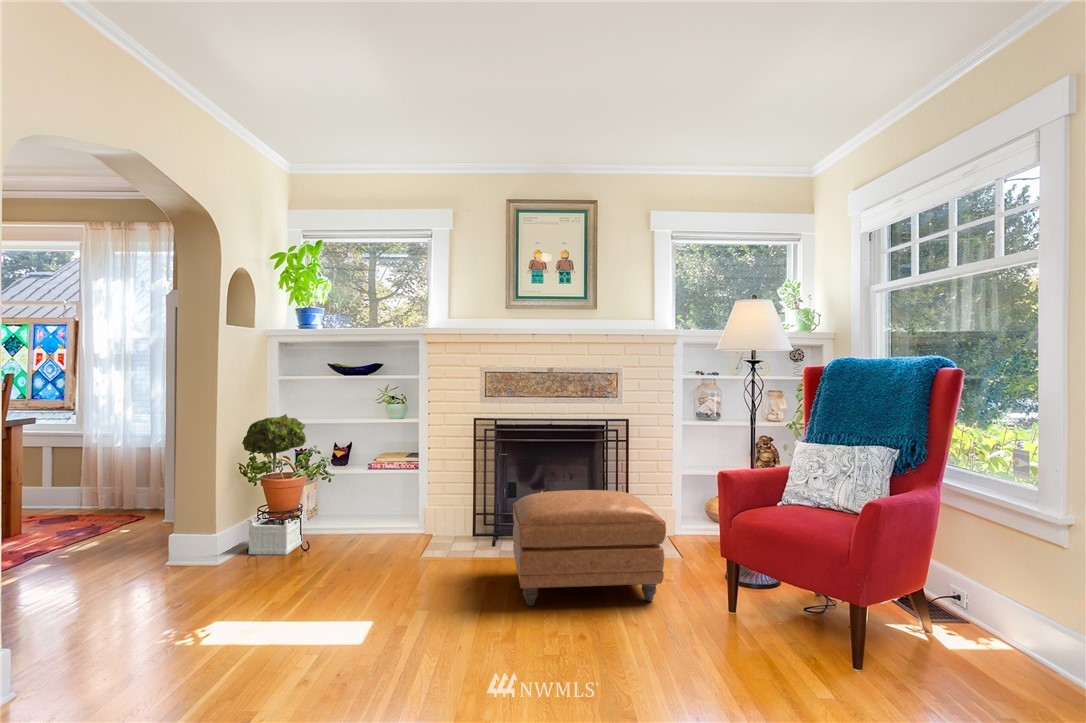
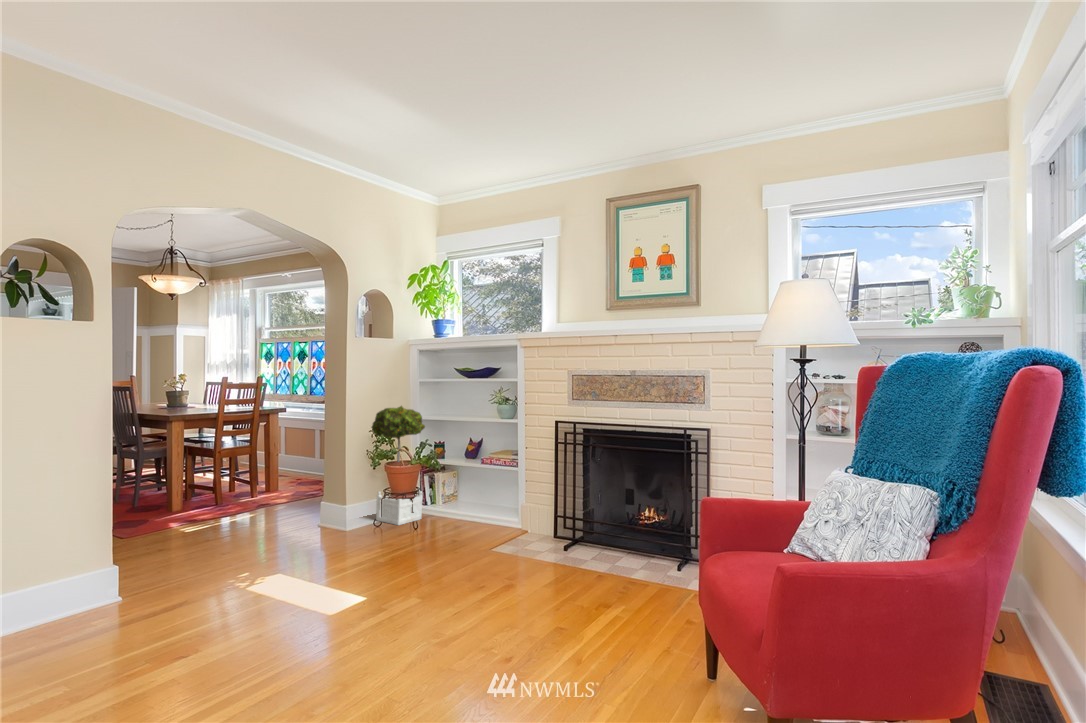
ottoman: present [513,490,666,606] -> none [492,498,673,639]

